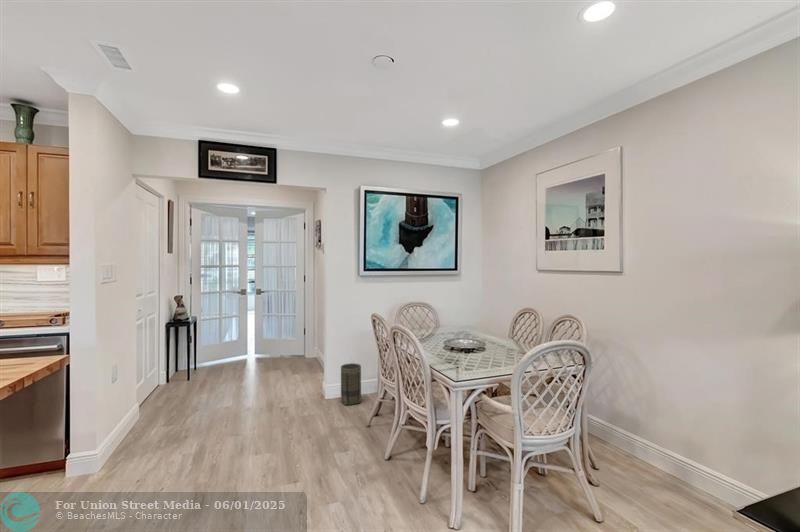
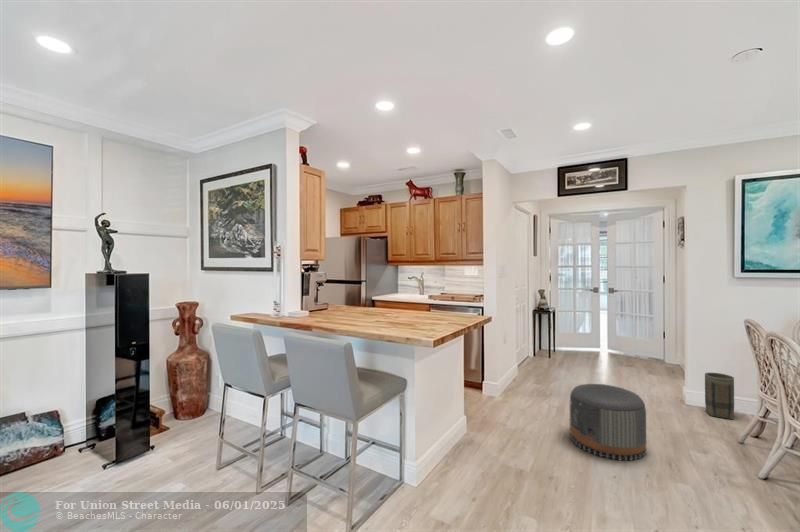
pouf: none [209,409,298,513] -> present [570,384,647,461]

